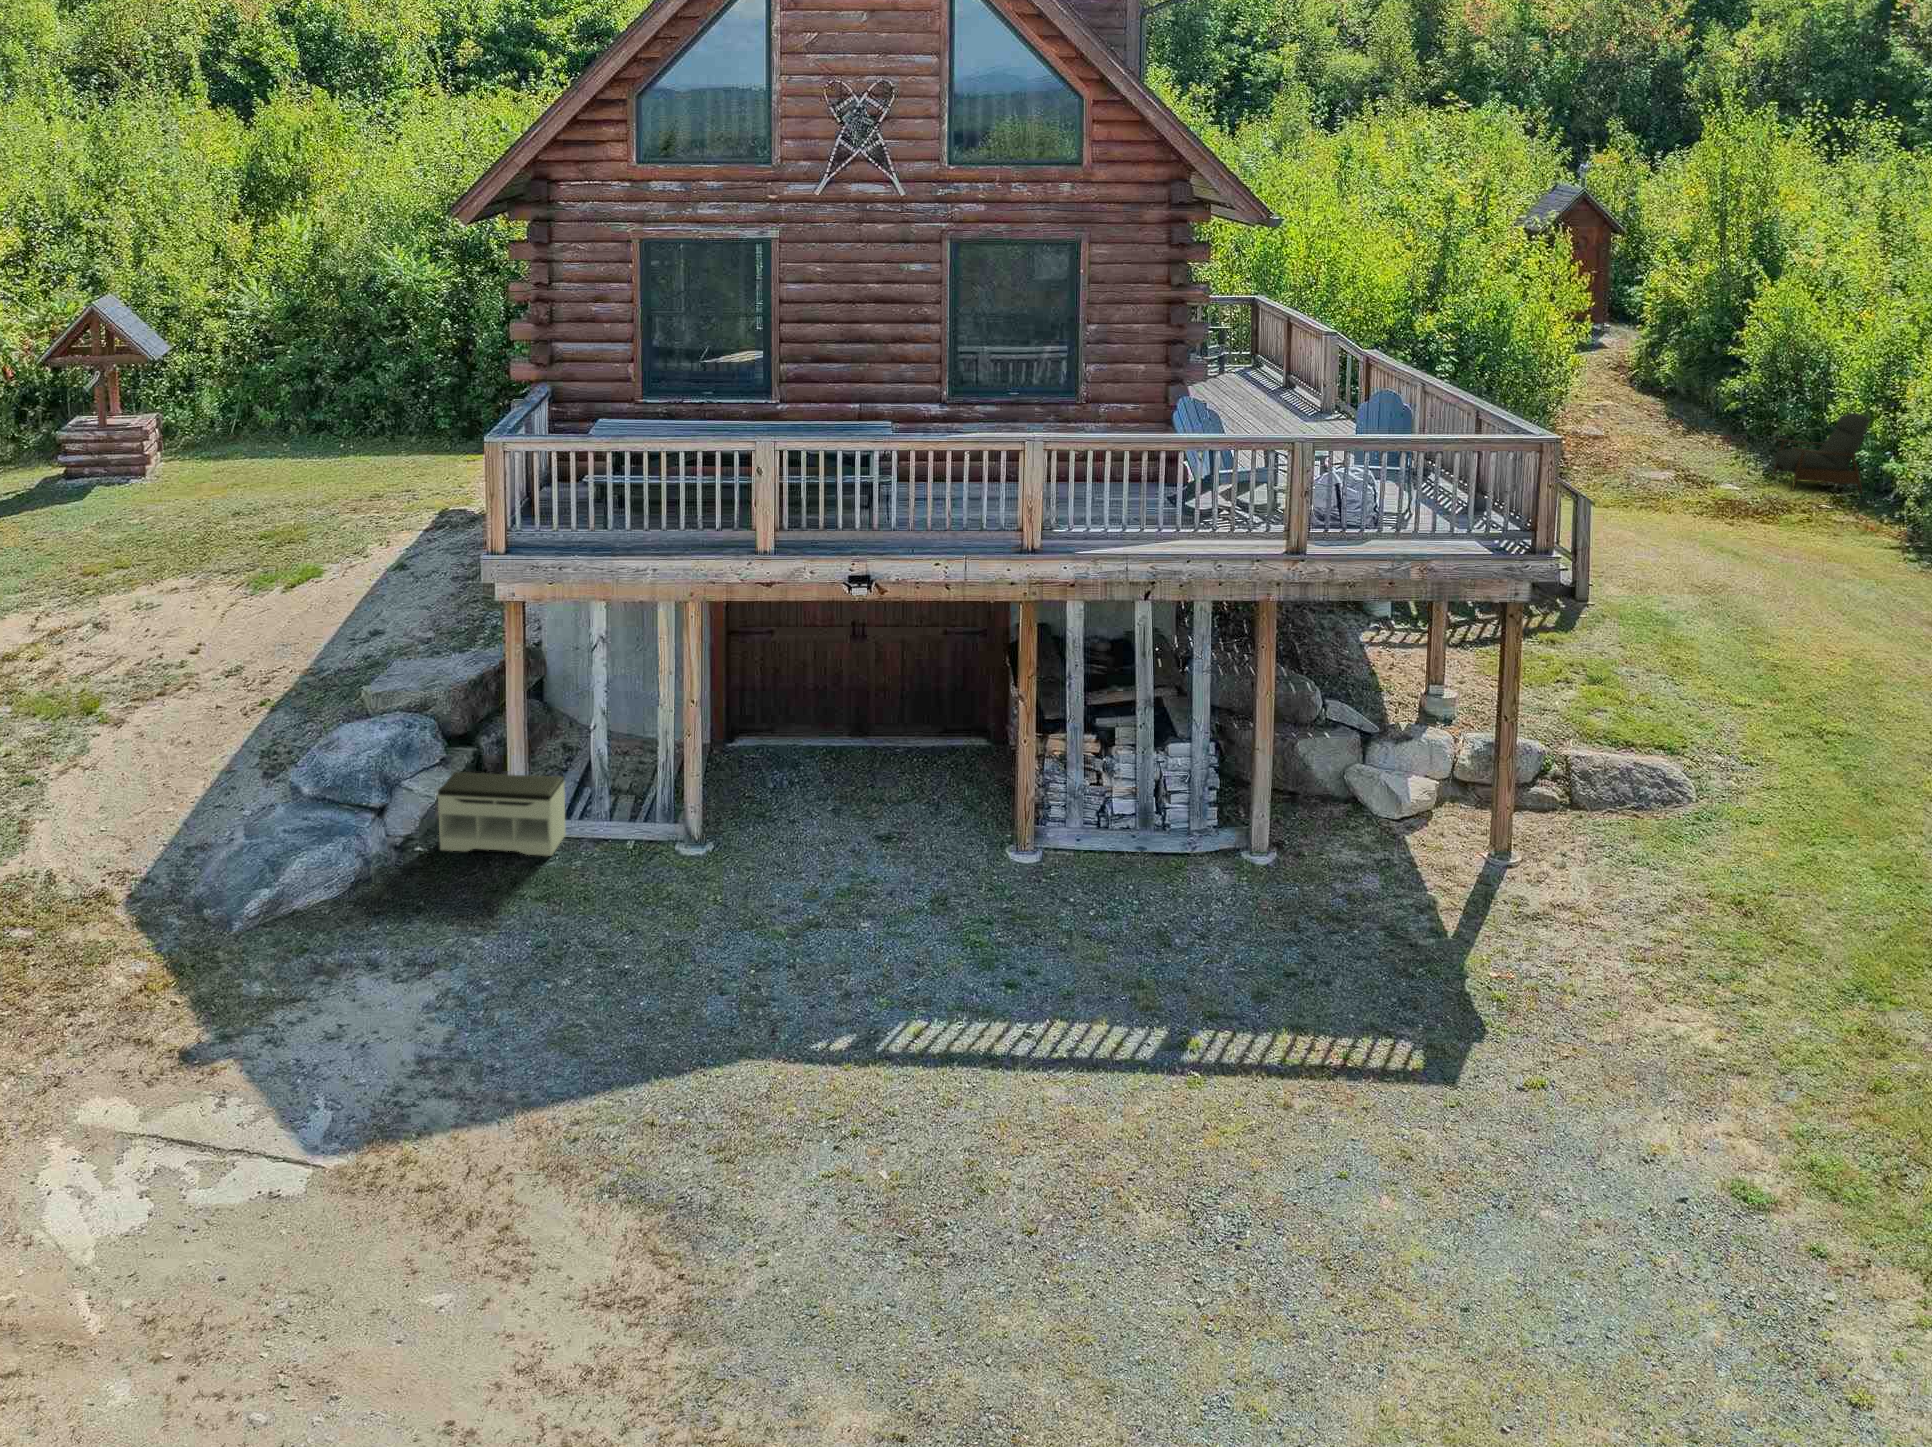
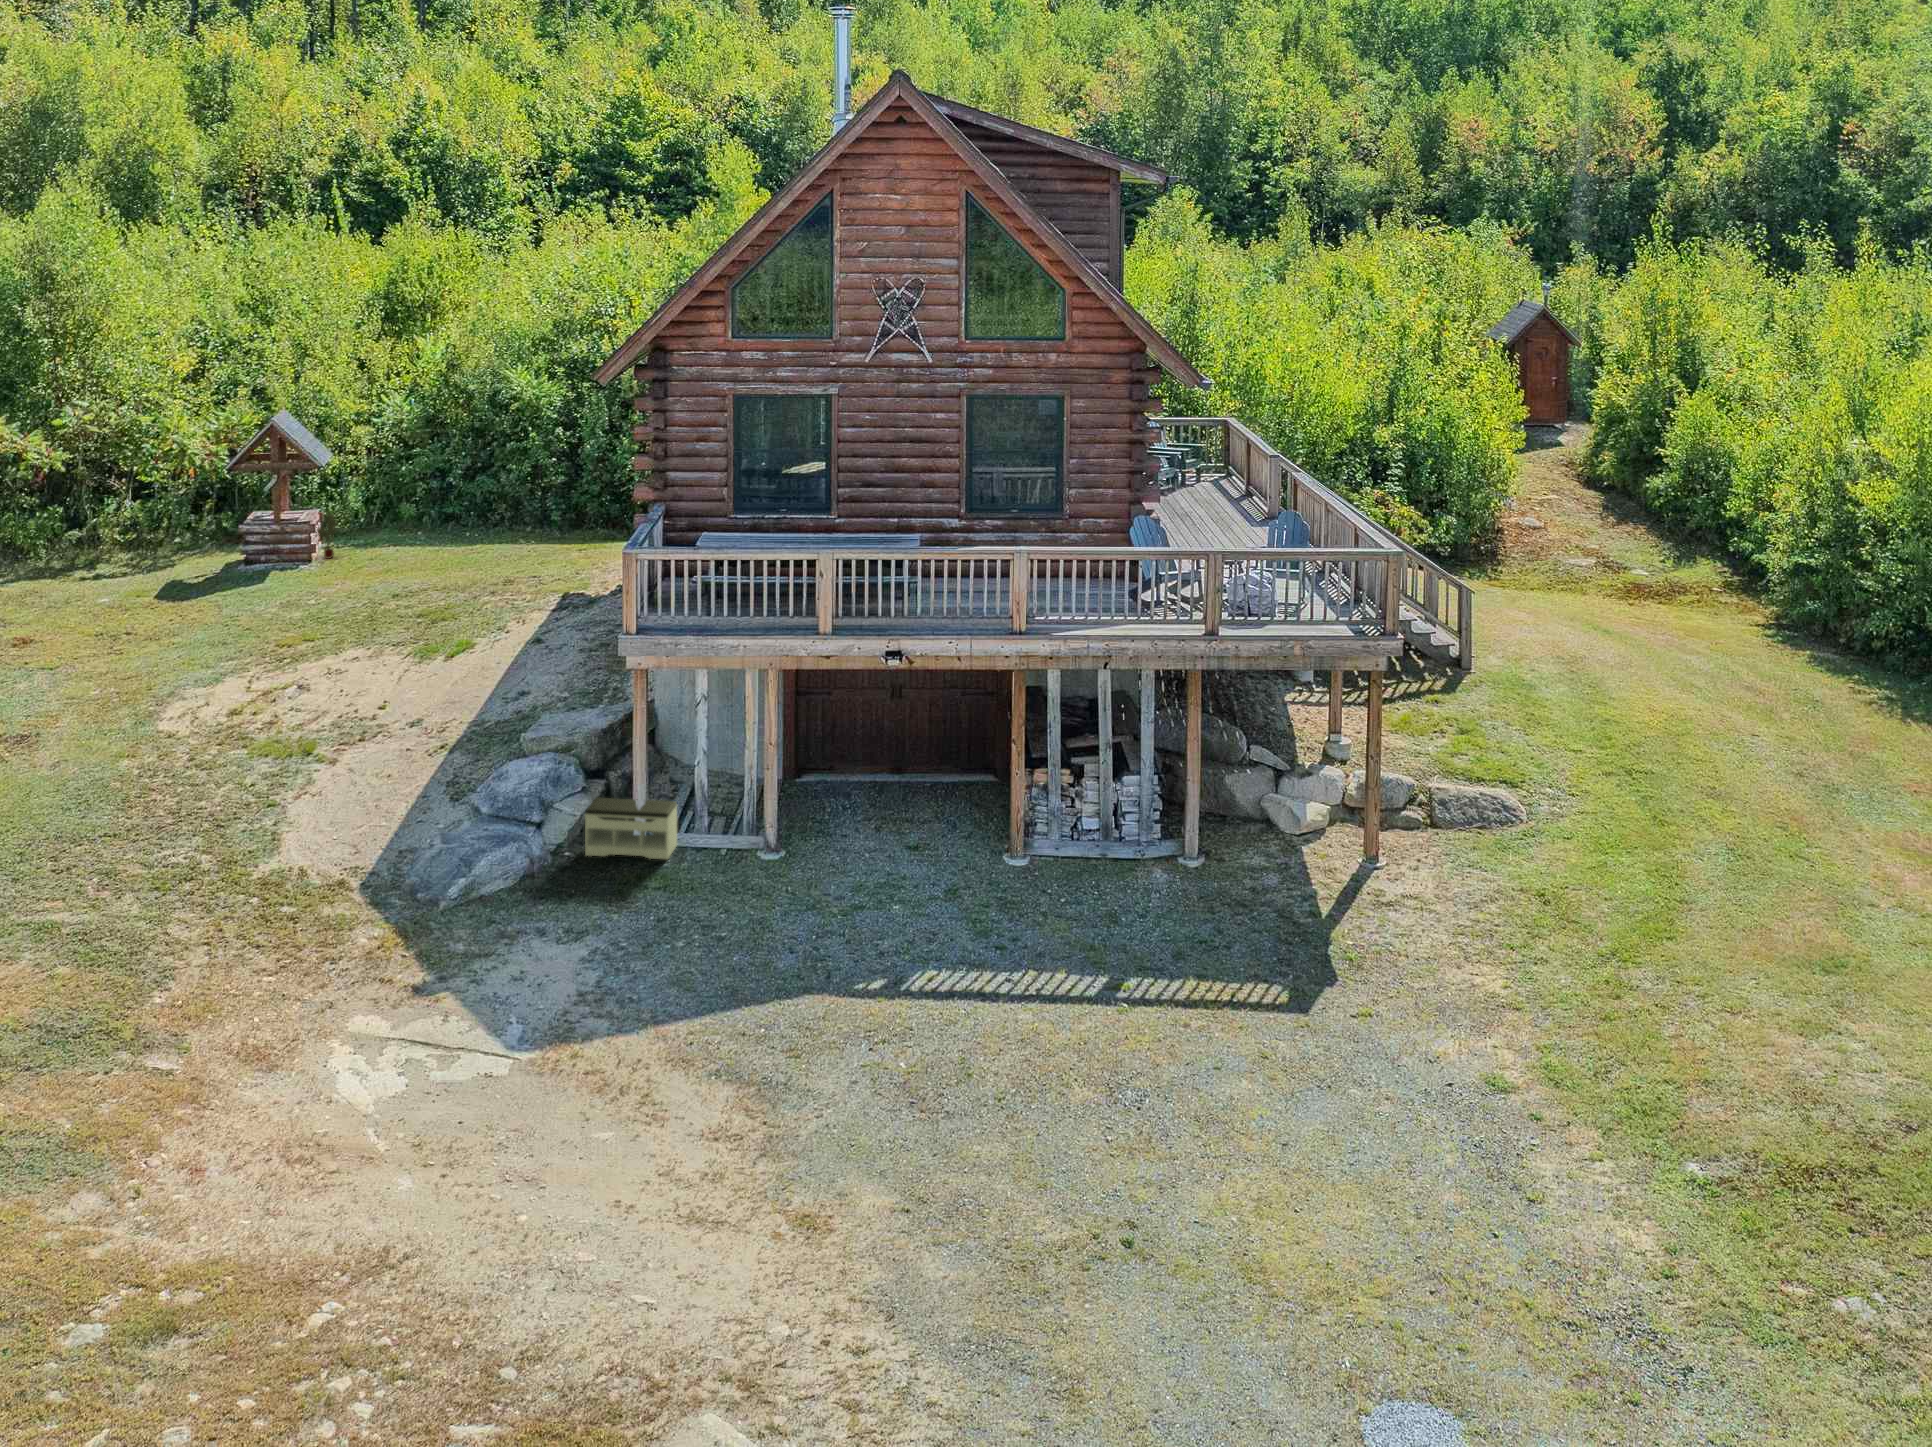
chair: present [1772,413,1870,493] -> none [1676,508,1751,579]
potted tree: none [152,416,183,473] -> present [314,513,338,559]

